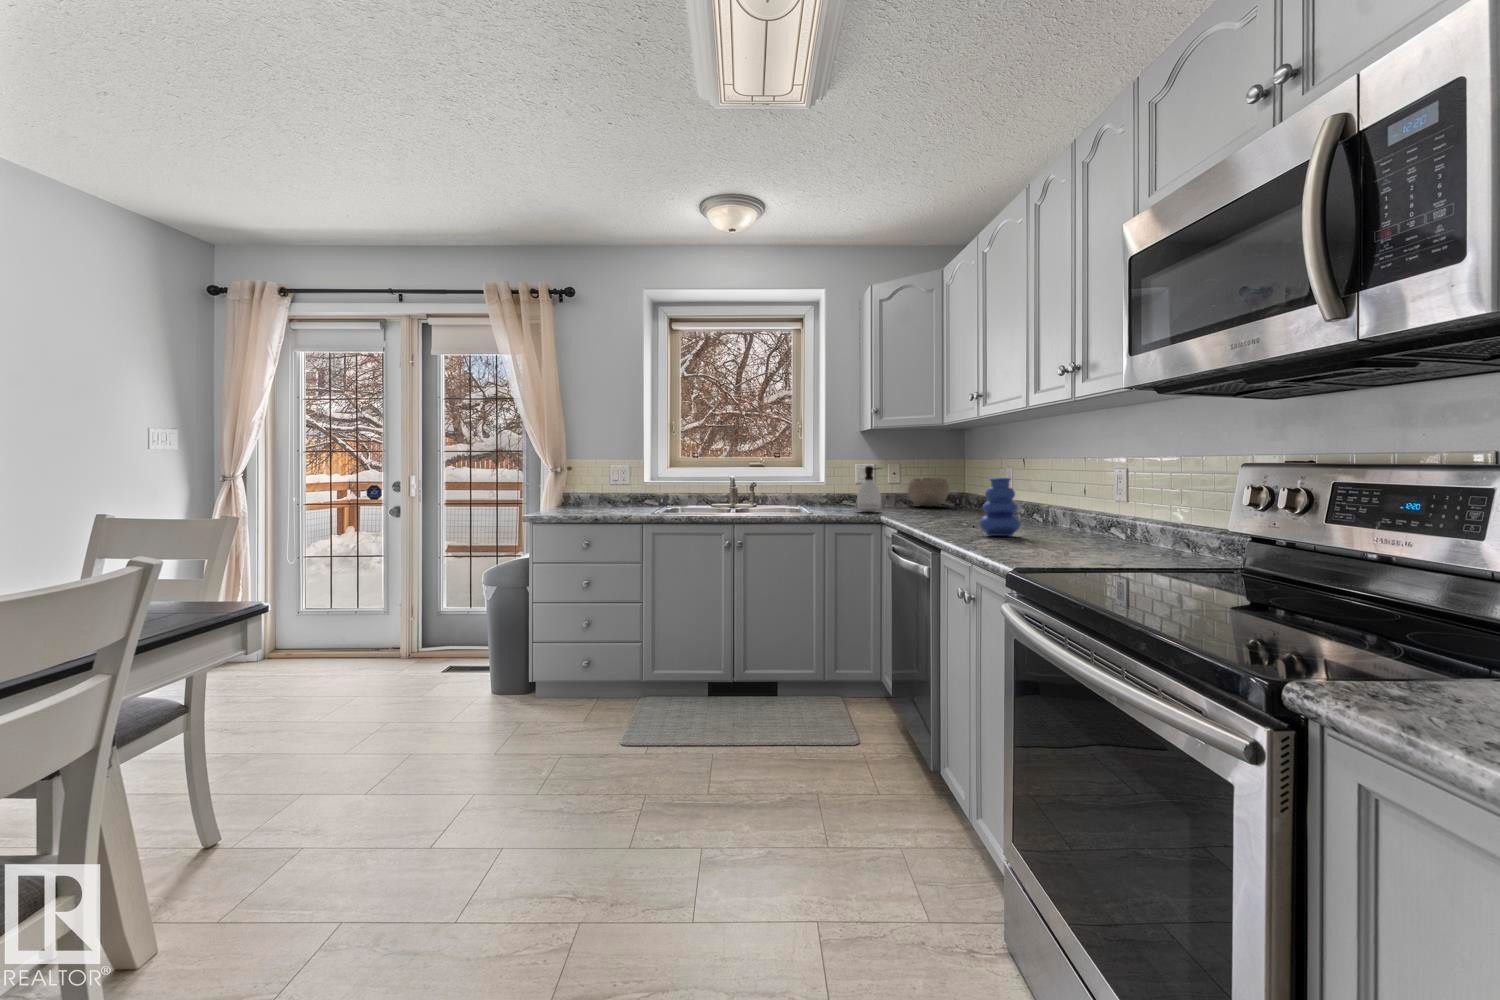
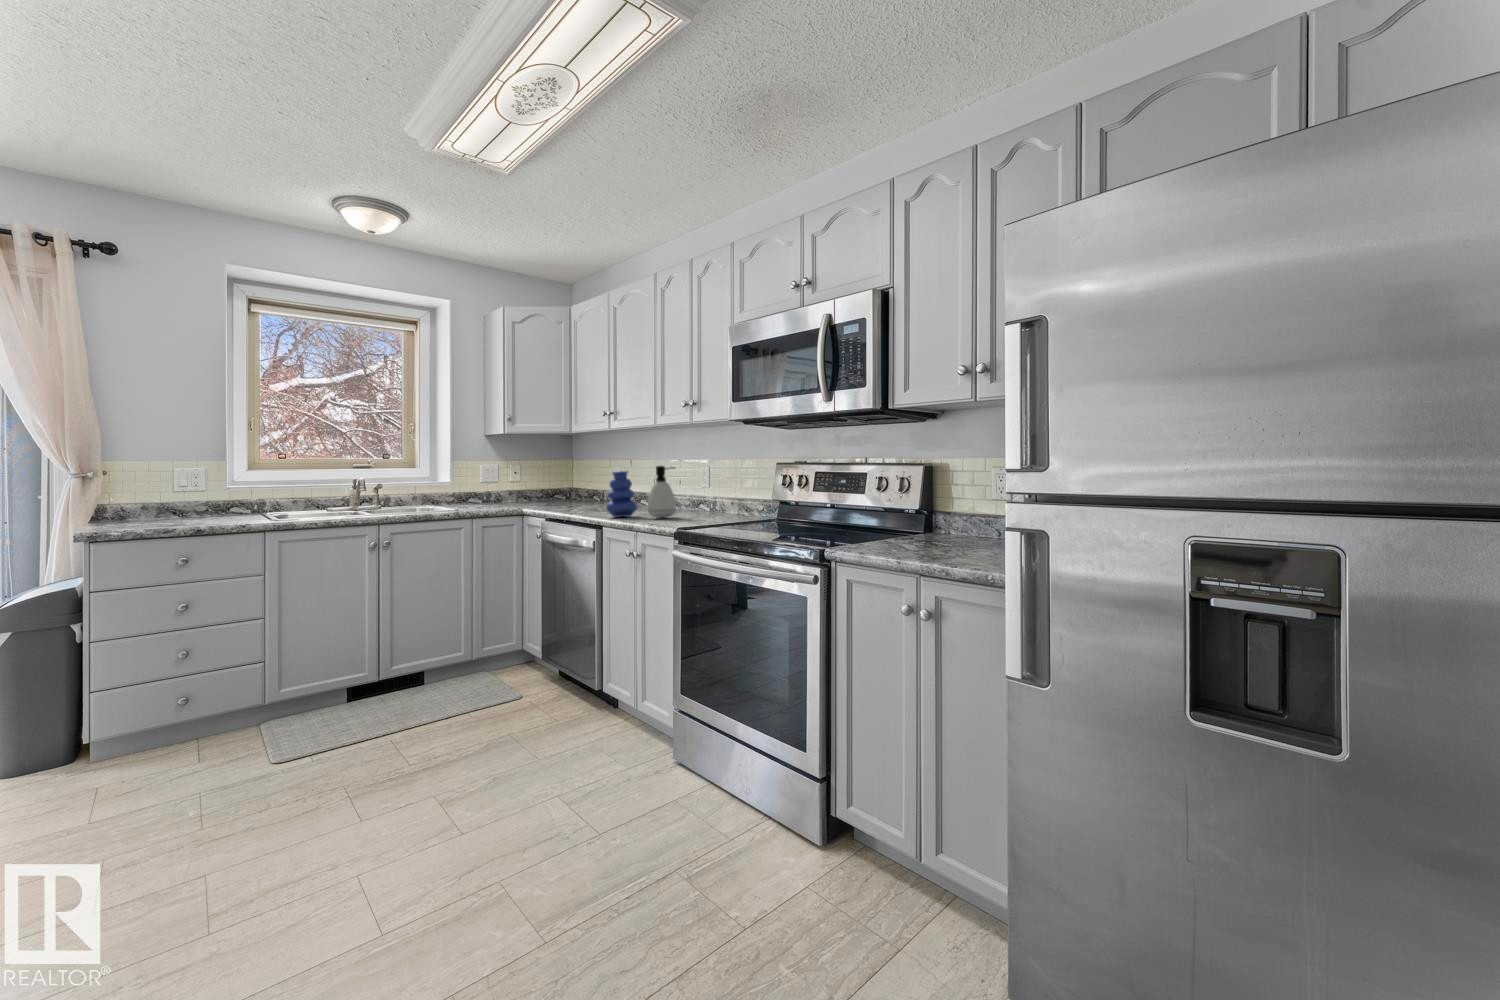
soap dispenser: present [857,466,881,512] -> present [648,466,676,518]
bowl: present [908,478,949,507] -> none [530,474,567,500]

